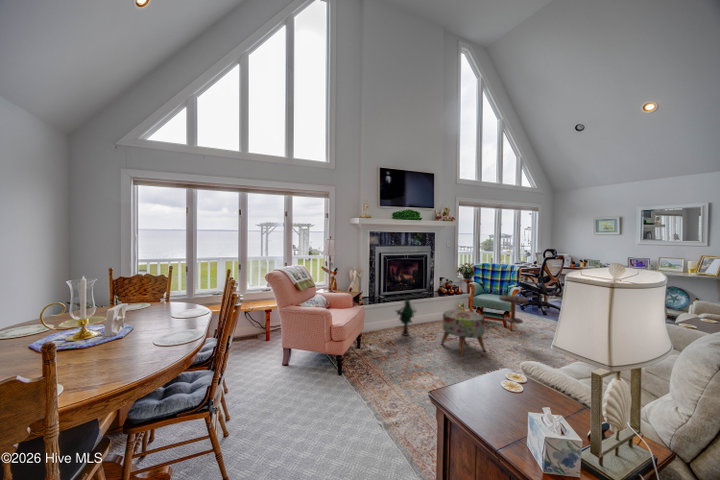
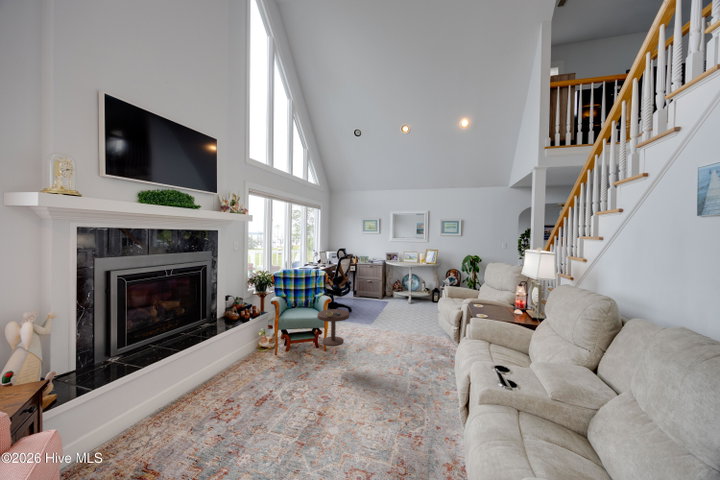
decorative plant: present [397,298,415,336] -> none [147,347,196,425]
ottoman: present [441,310,485,355] -> none [245,346,312,427]

